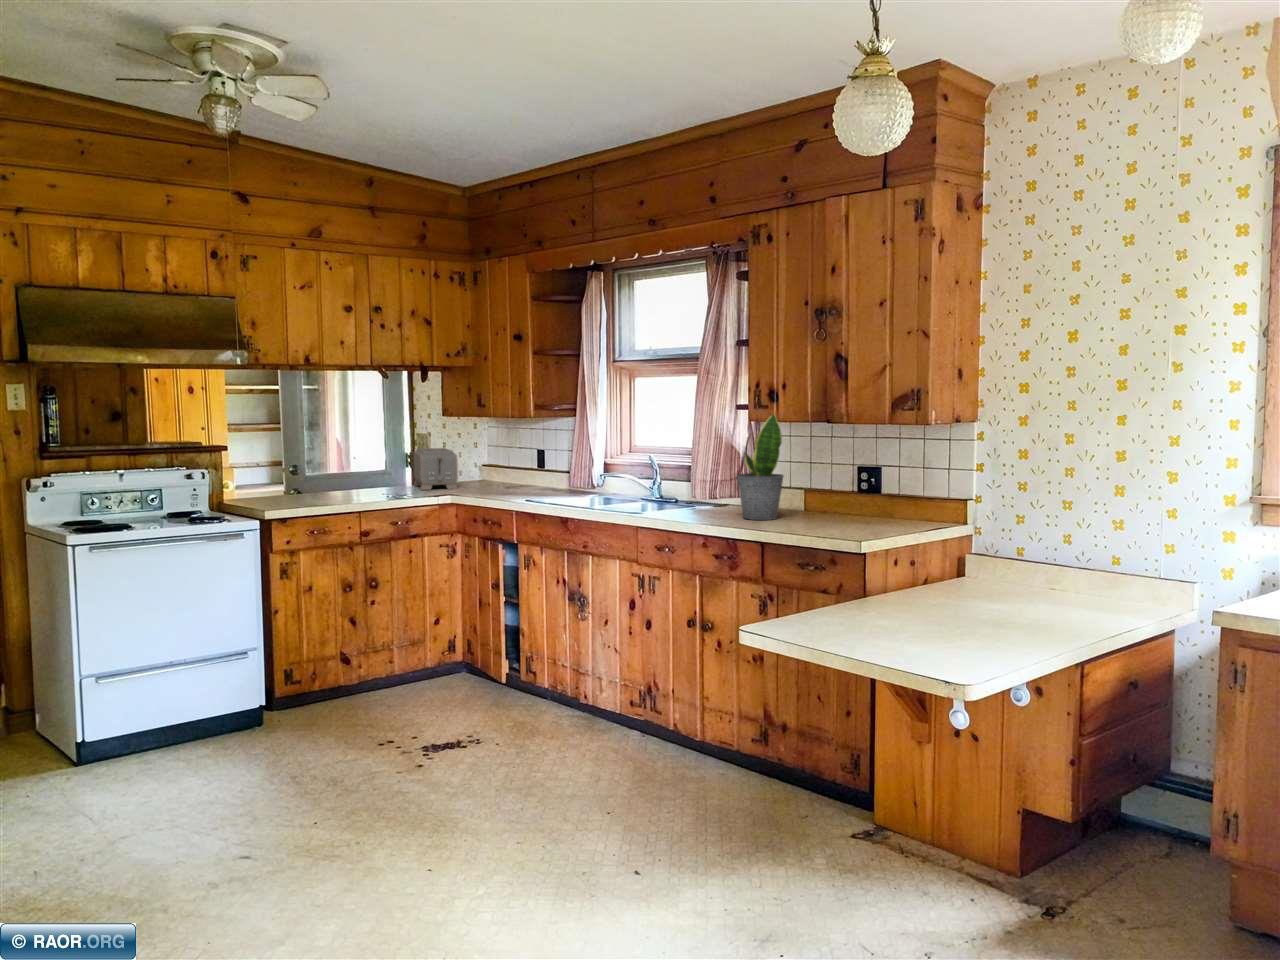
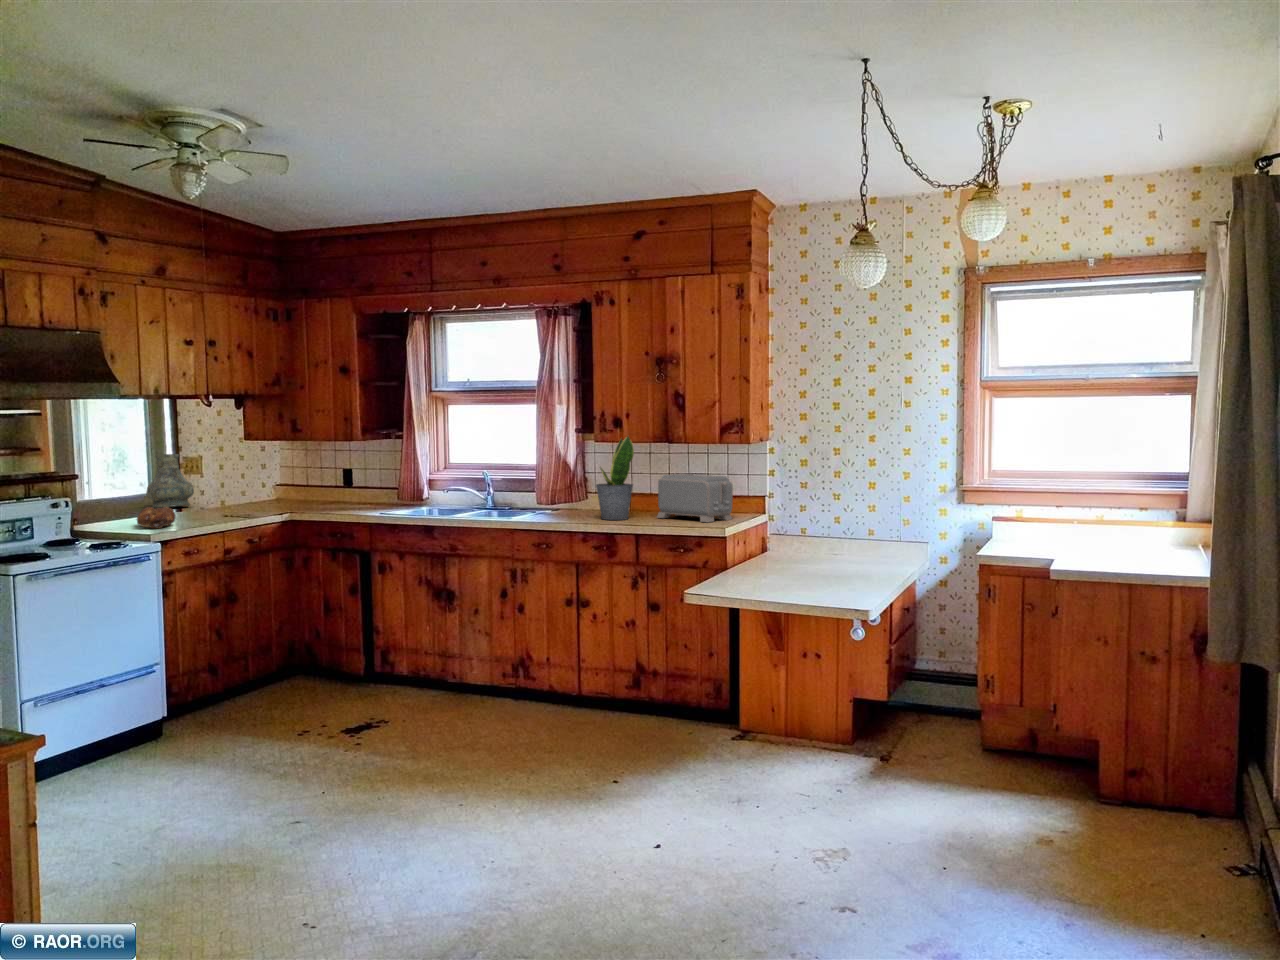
vase: none [376,431,419,483] -> present [146,454,194,508]
toaster: present [413,448,458,490] -> present [657,474,733,522]
bread loaf: none [296,482,342,504] -> present [137,507,176,528]

